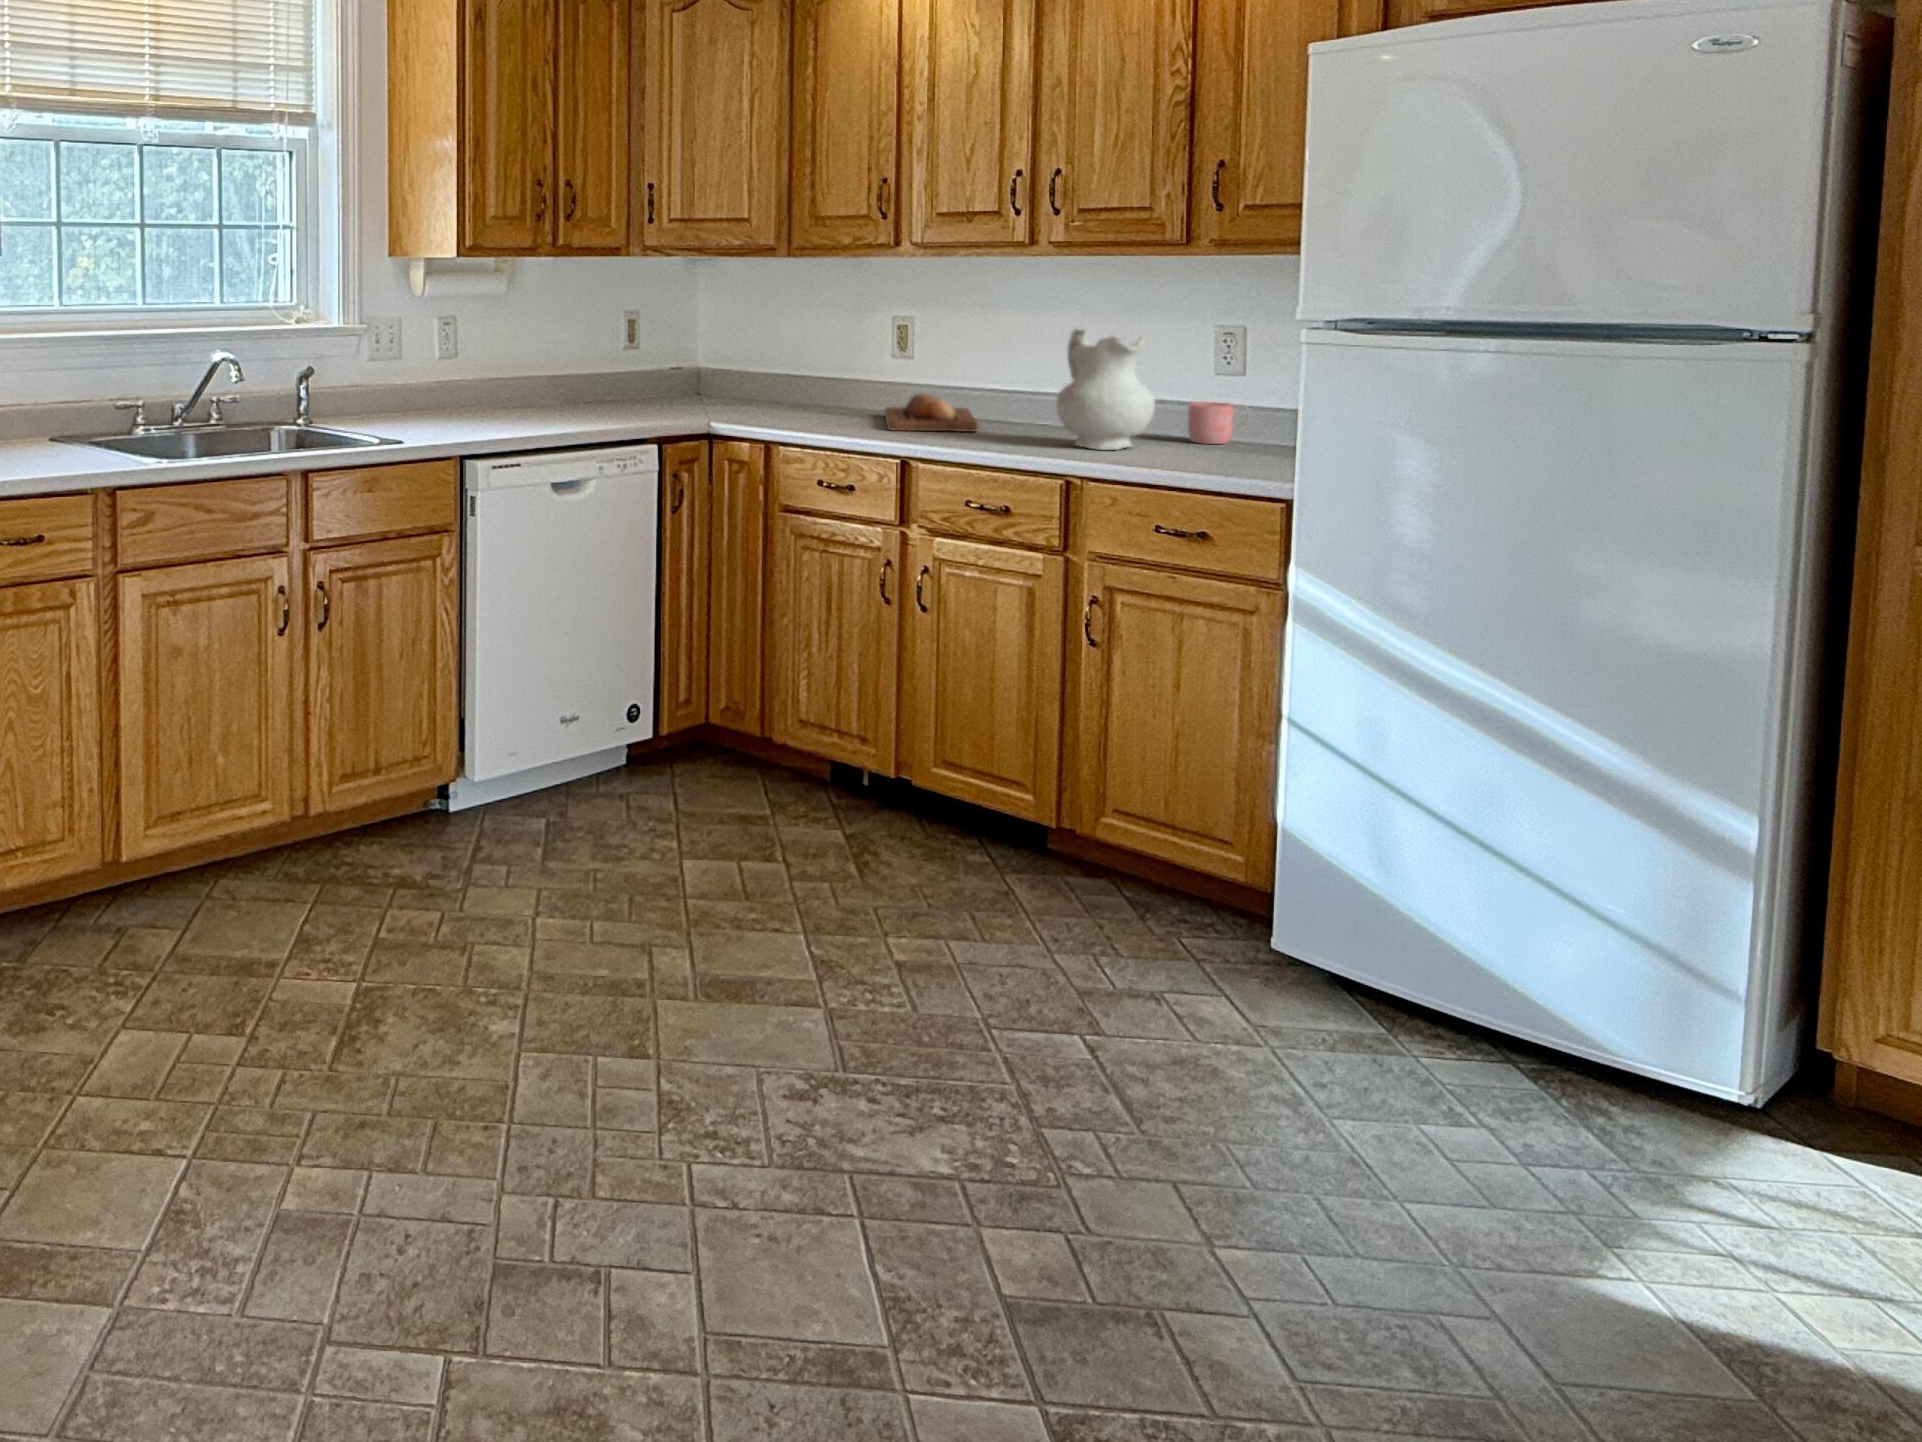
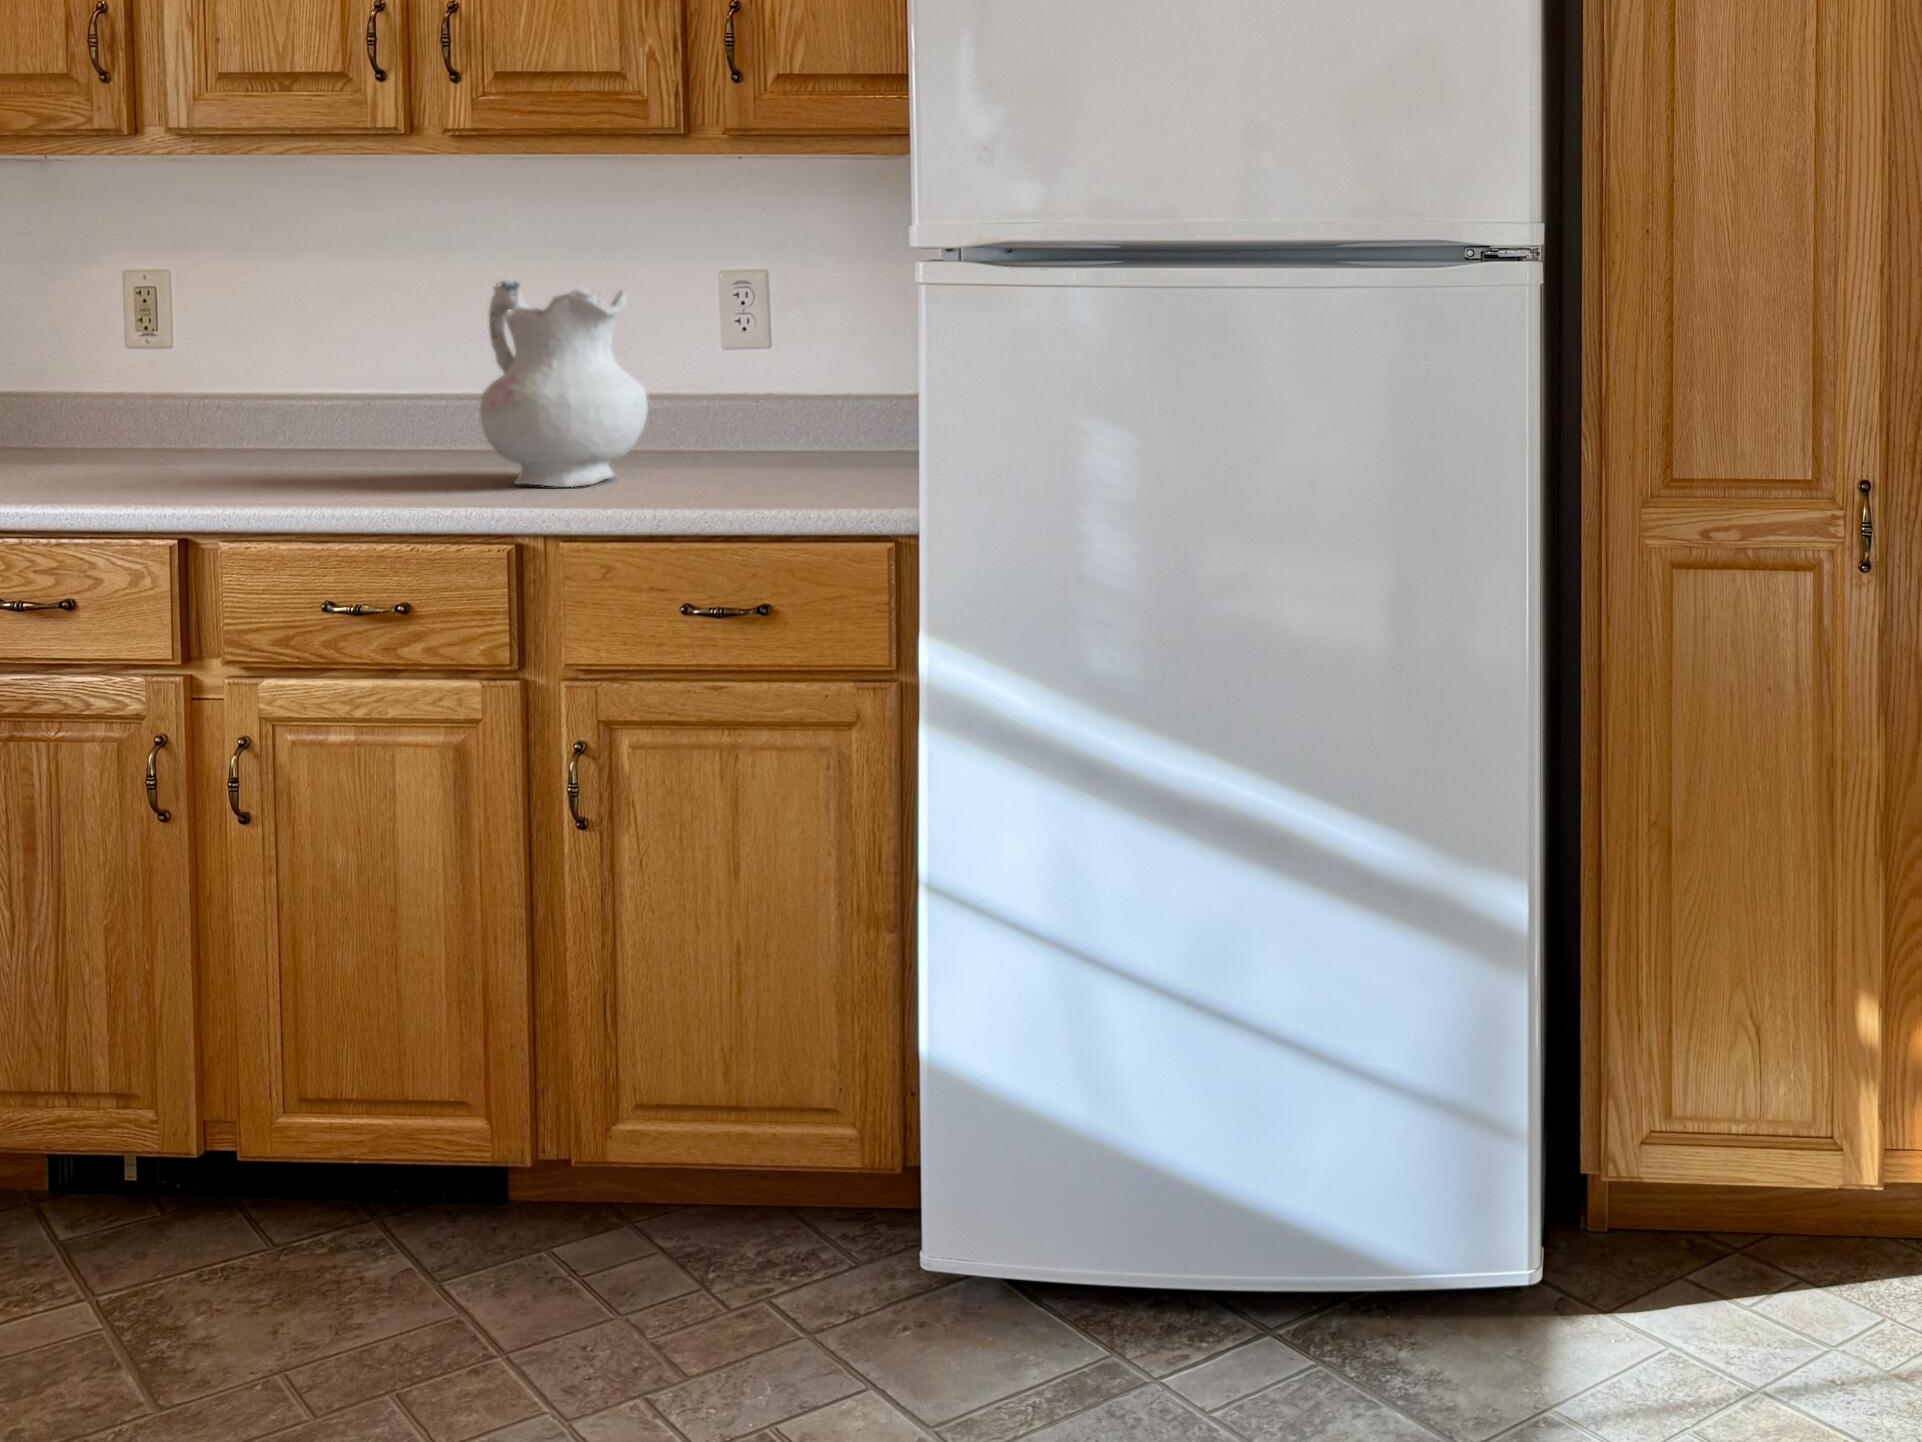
bread loaf: present [885,394,978,432] -> none [117,412,324,487]
mug: present [1188,402,1249,444] -> none [689,394,783,461]

